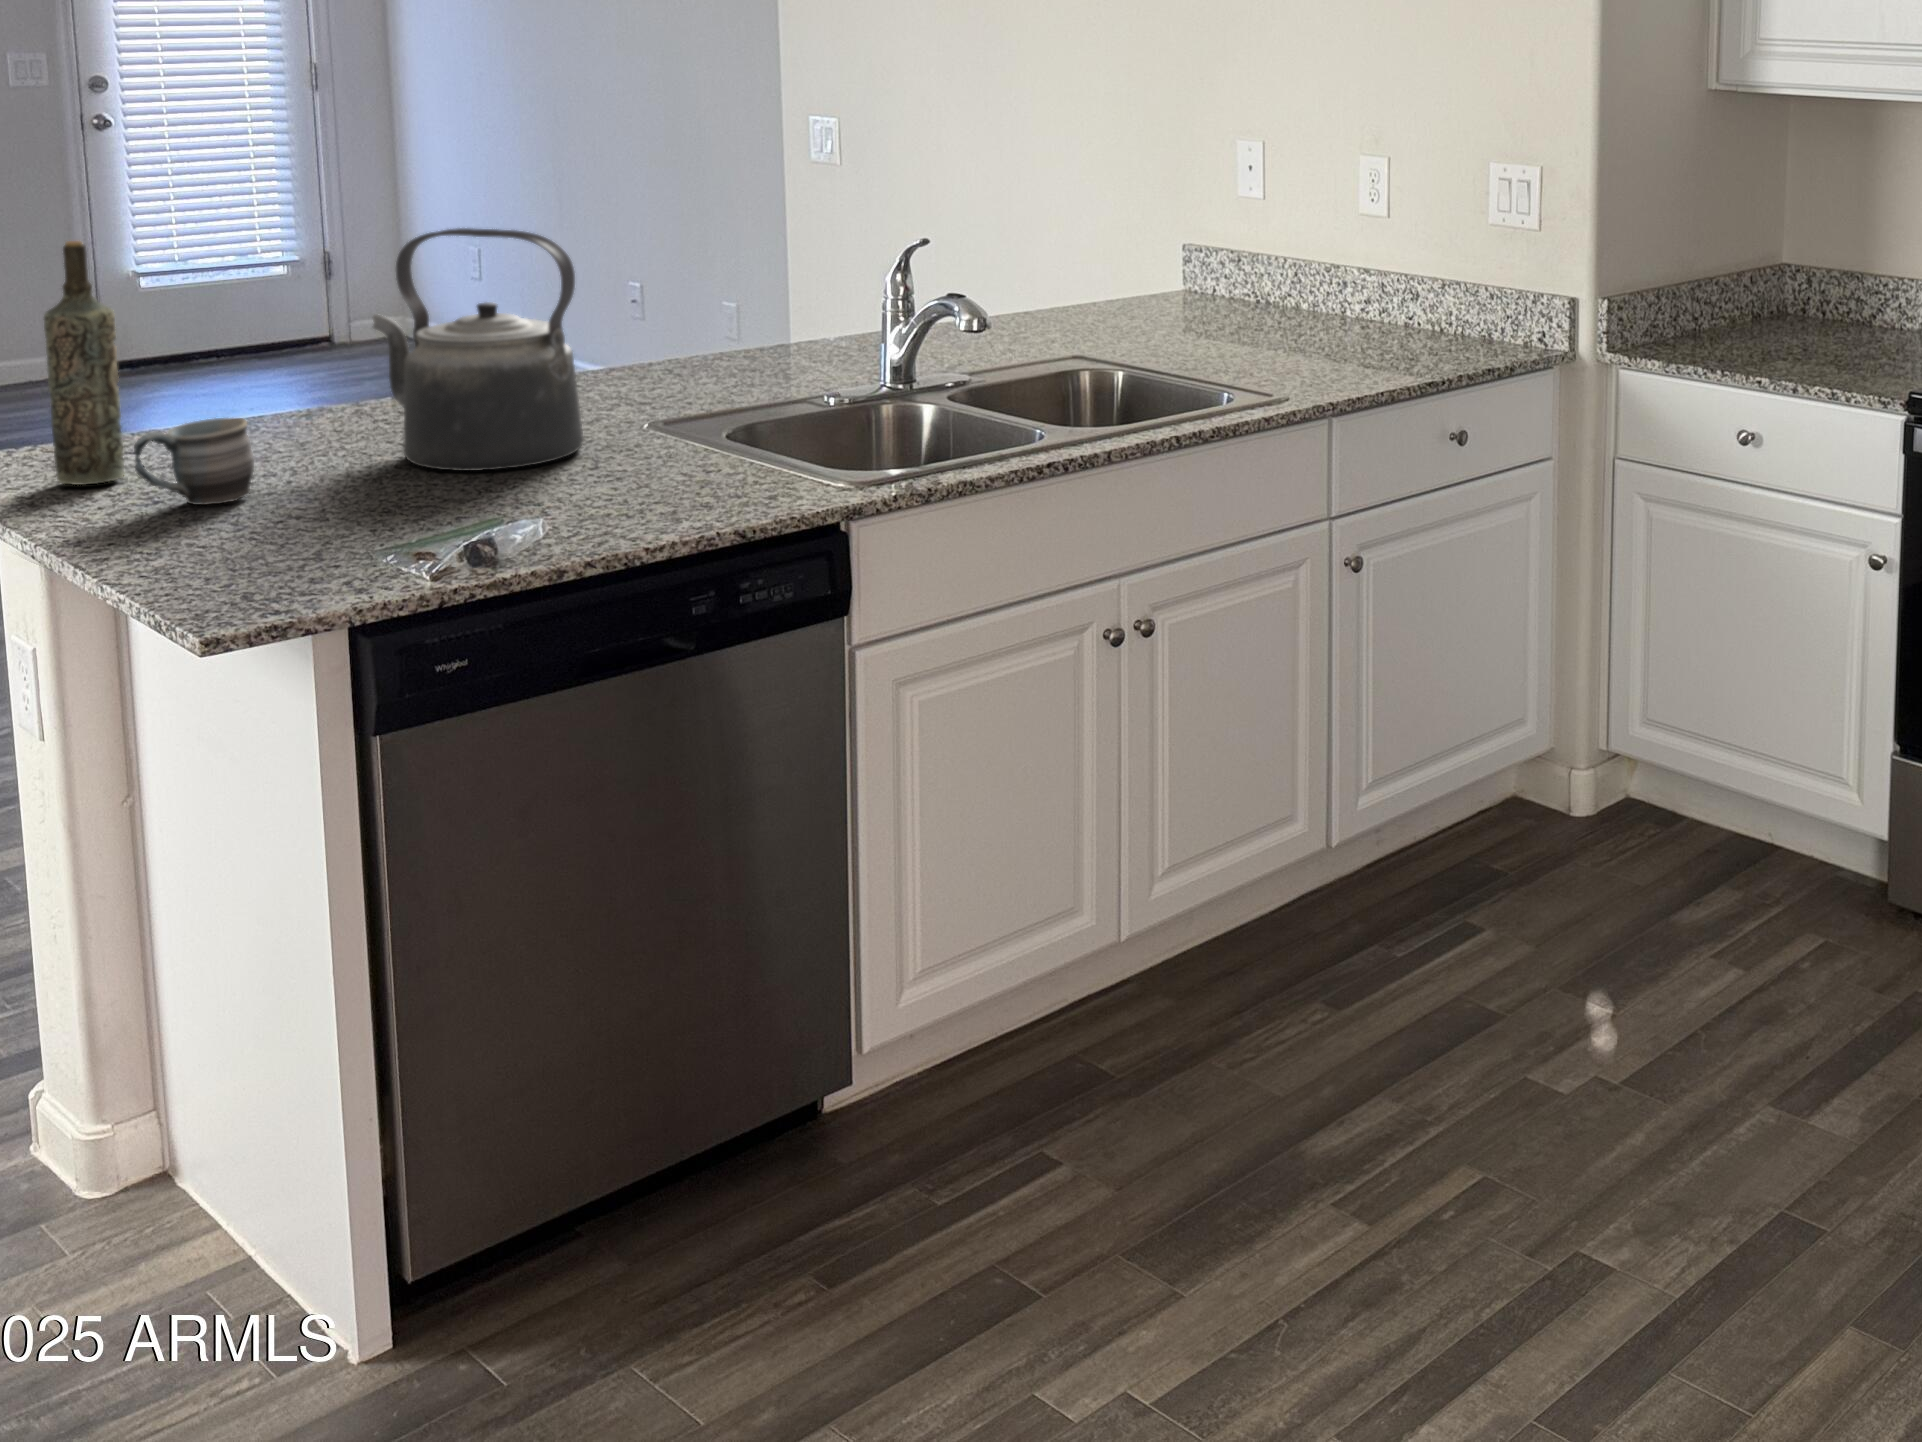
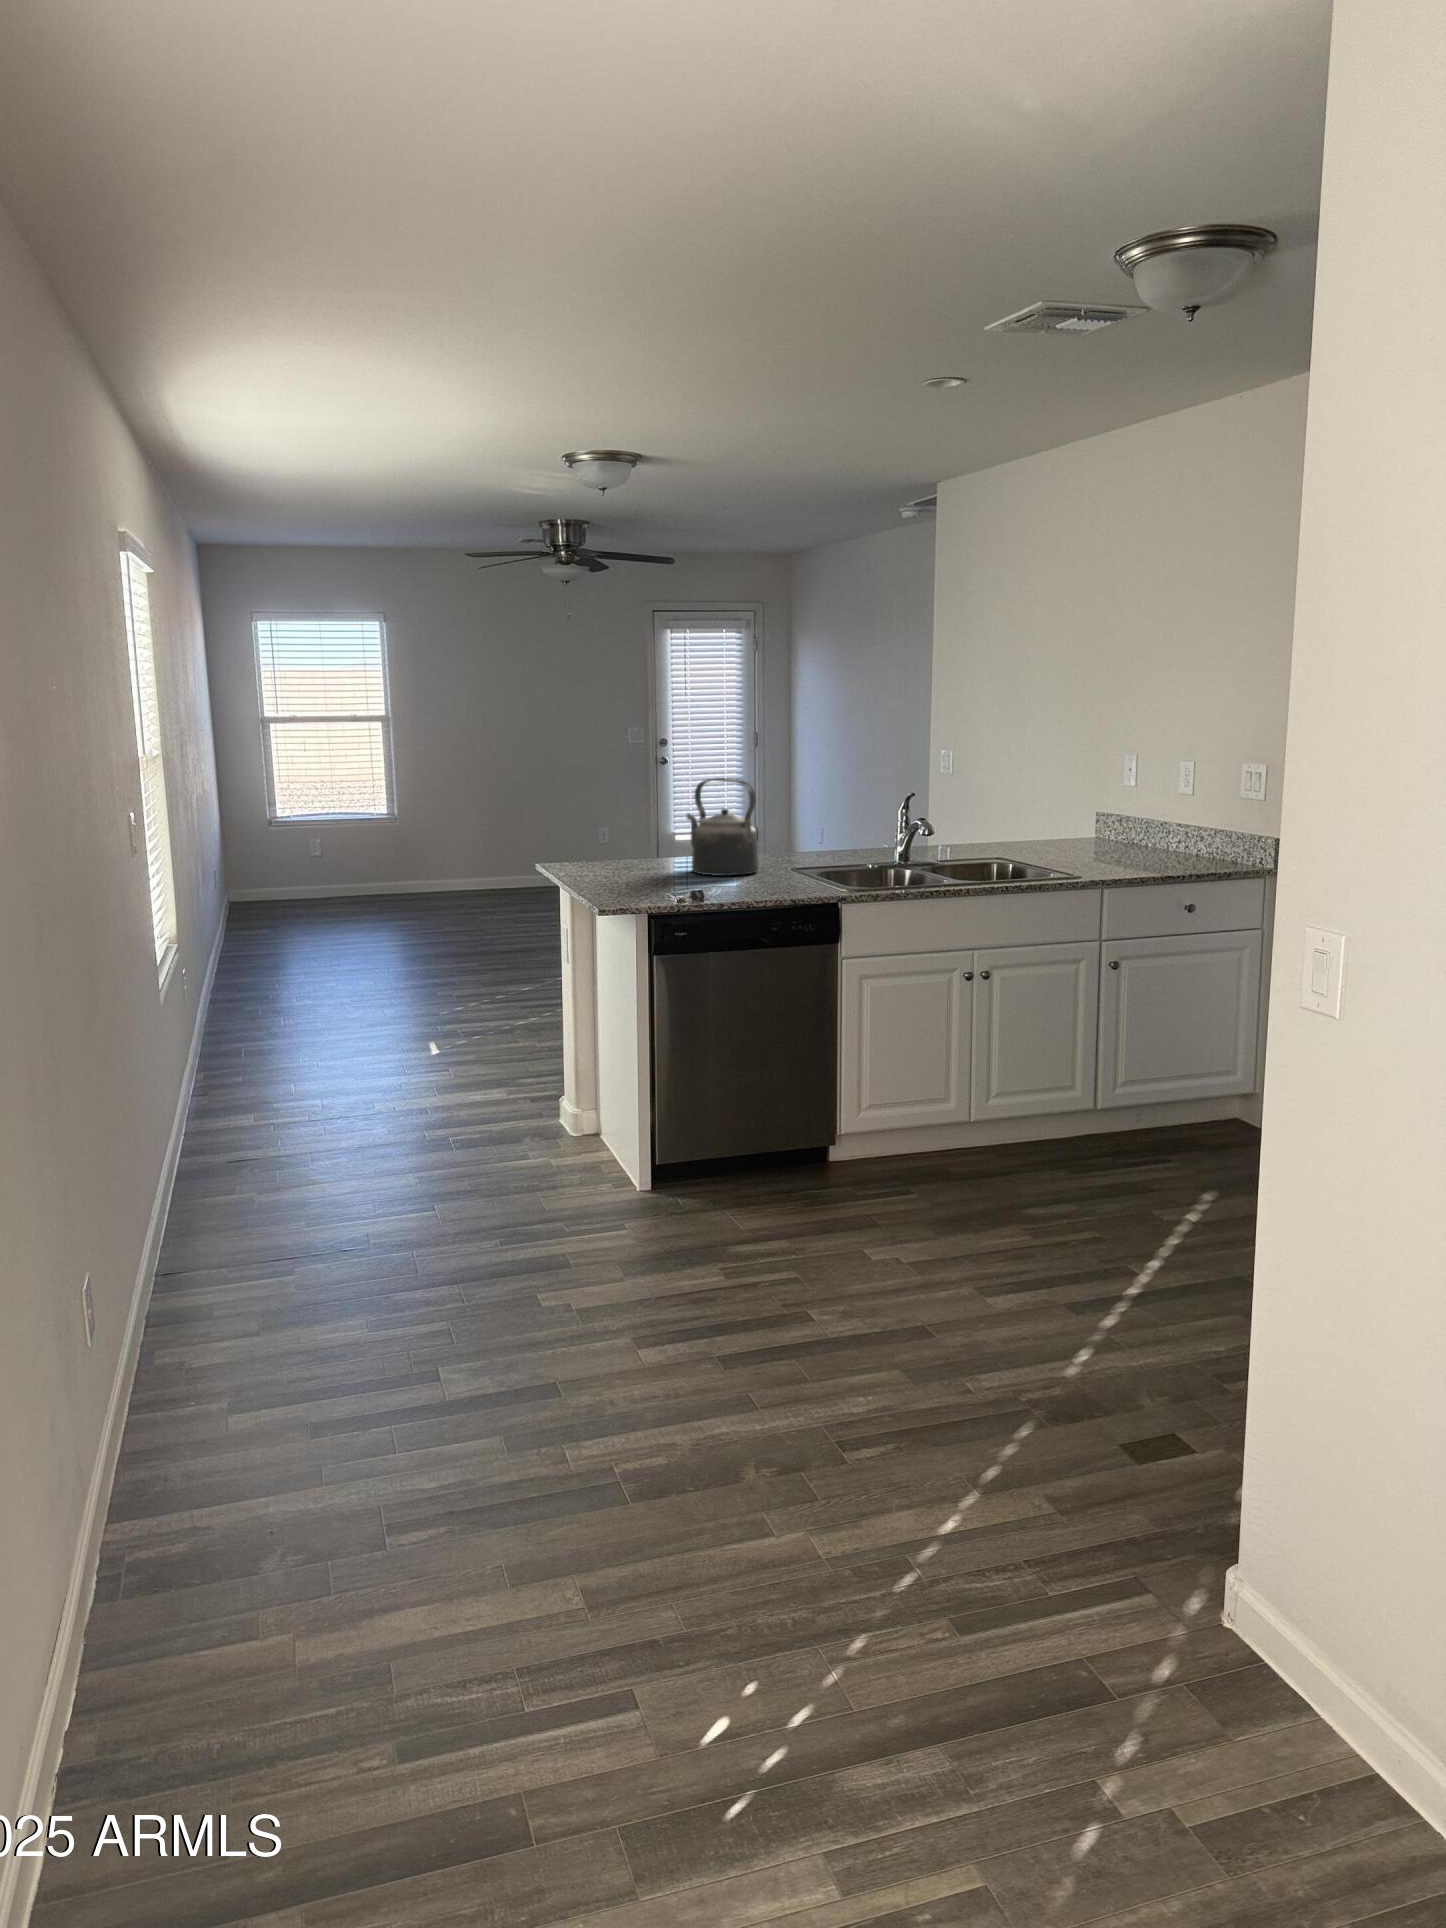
bottle: present [44,241,124,485] -> none [576,778,598,870]
mug: present [134,418,254,505] -> none [596,846,635,878]

